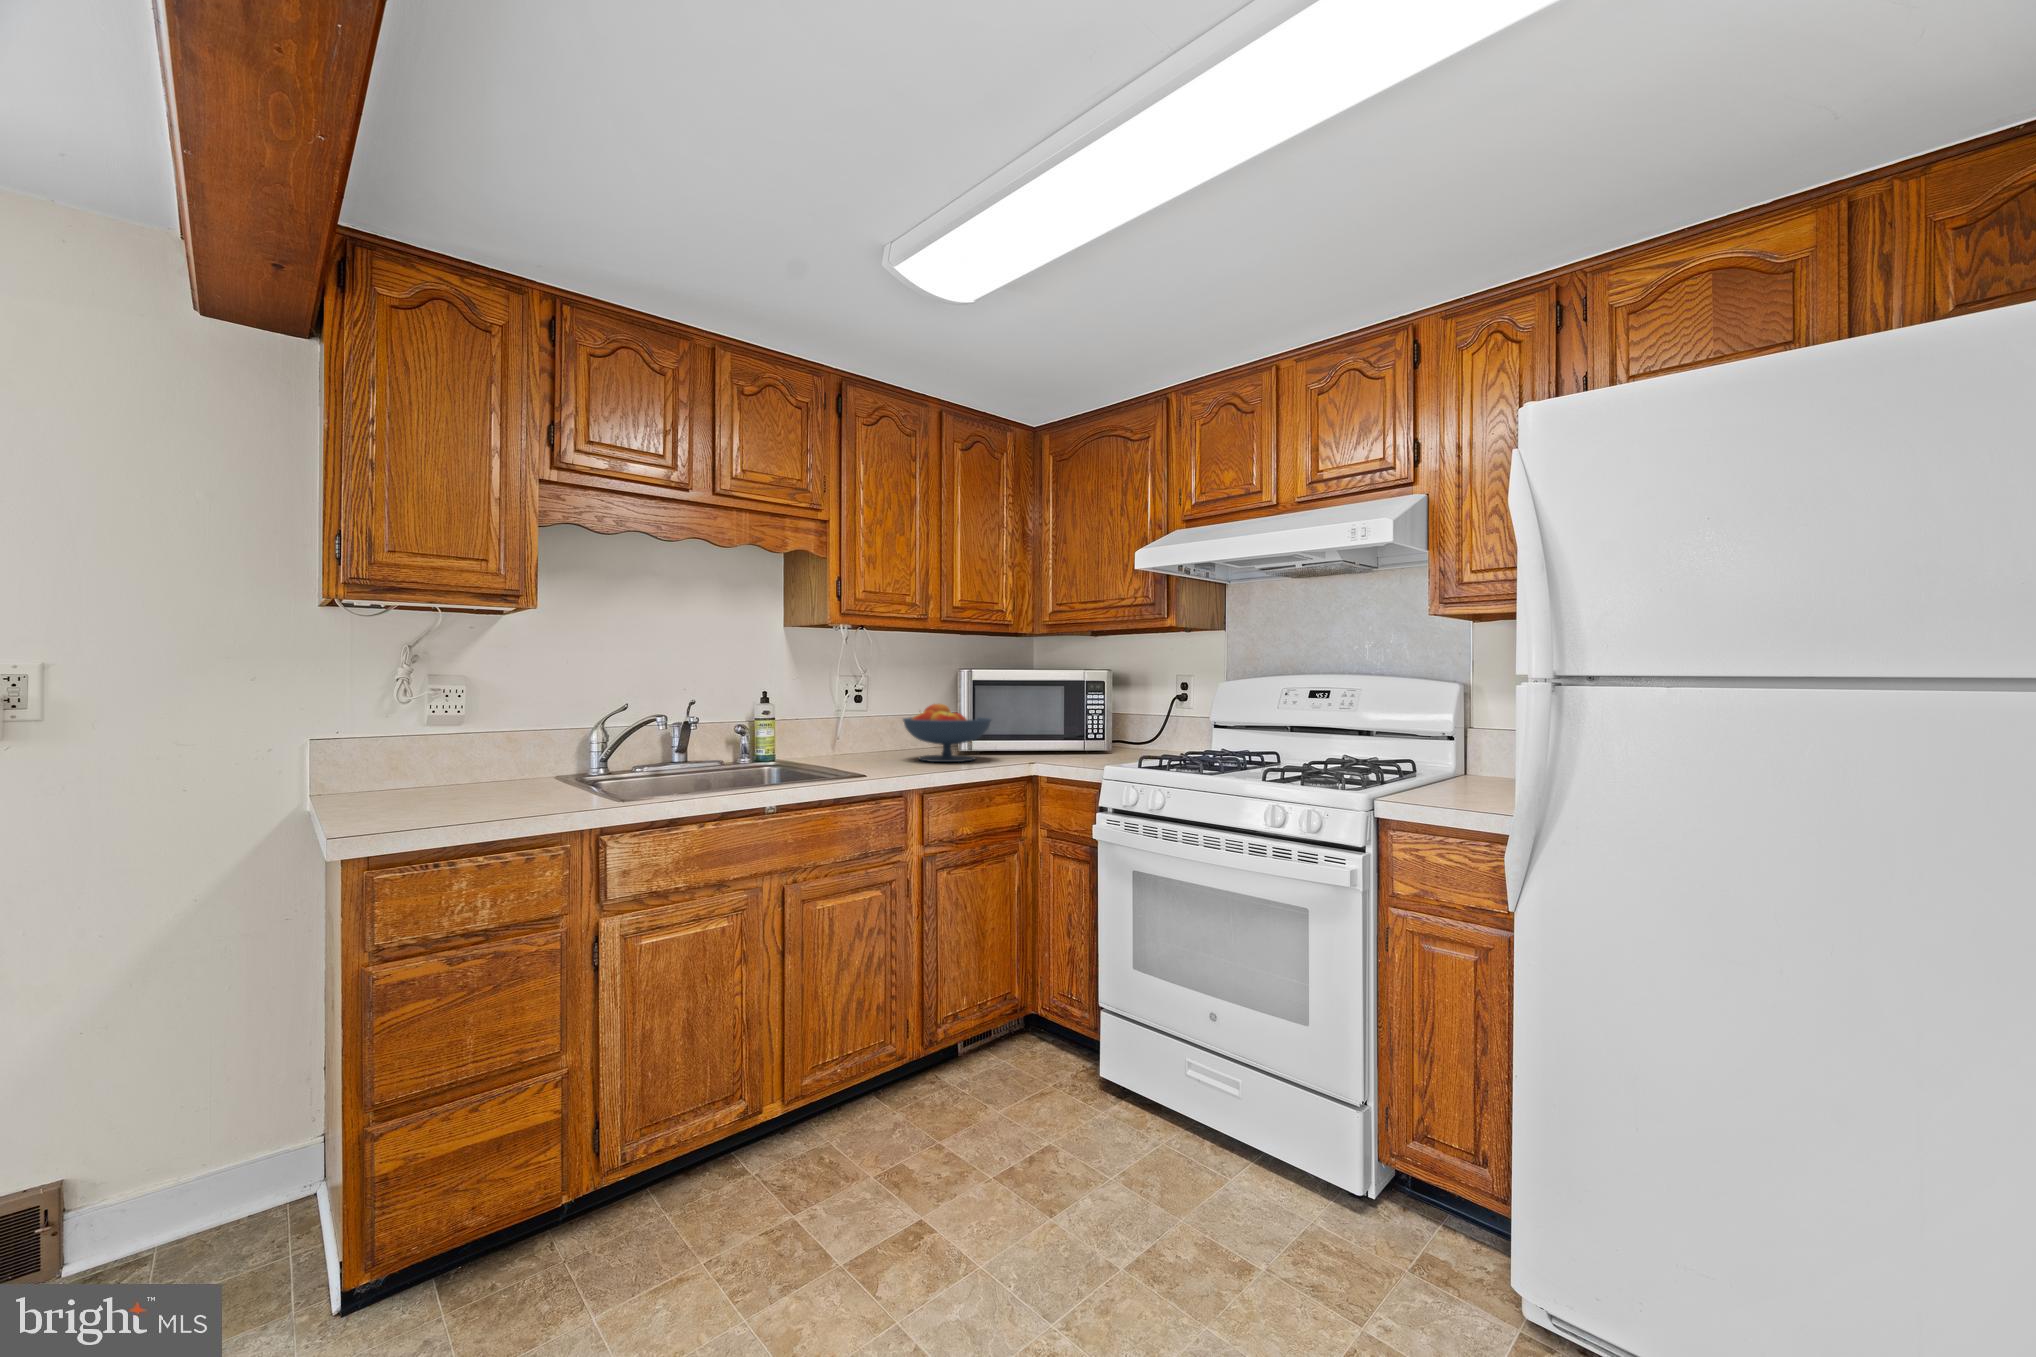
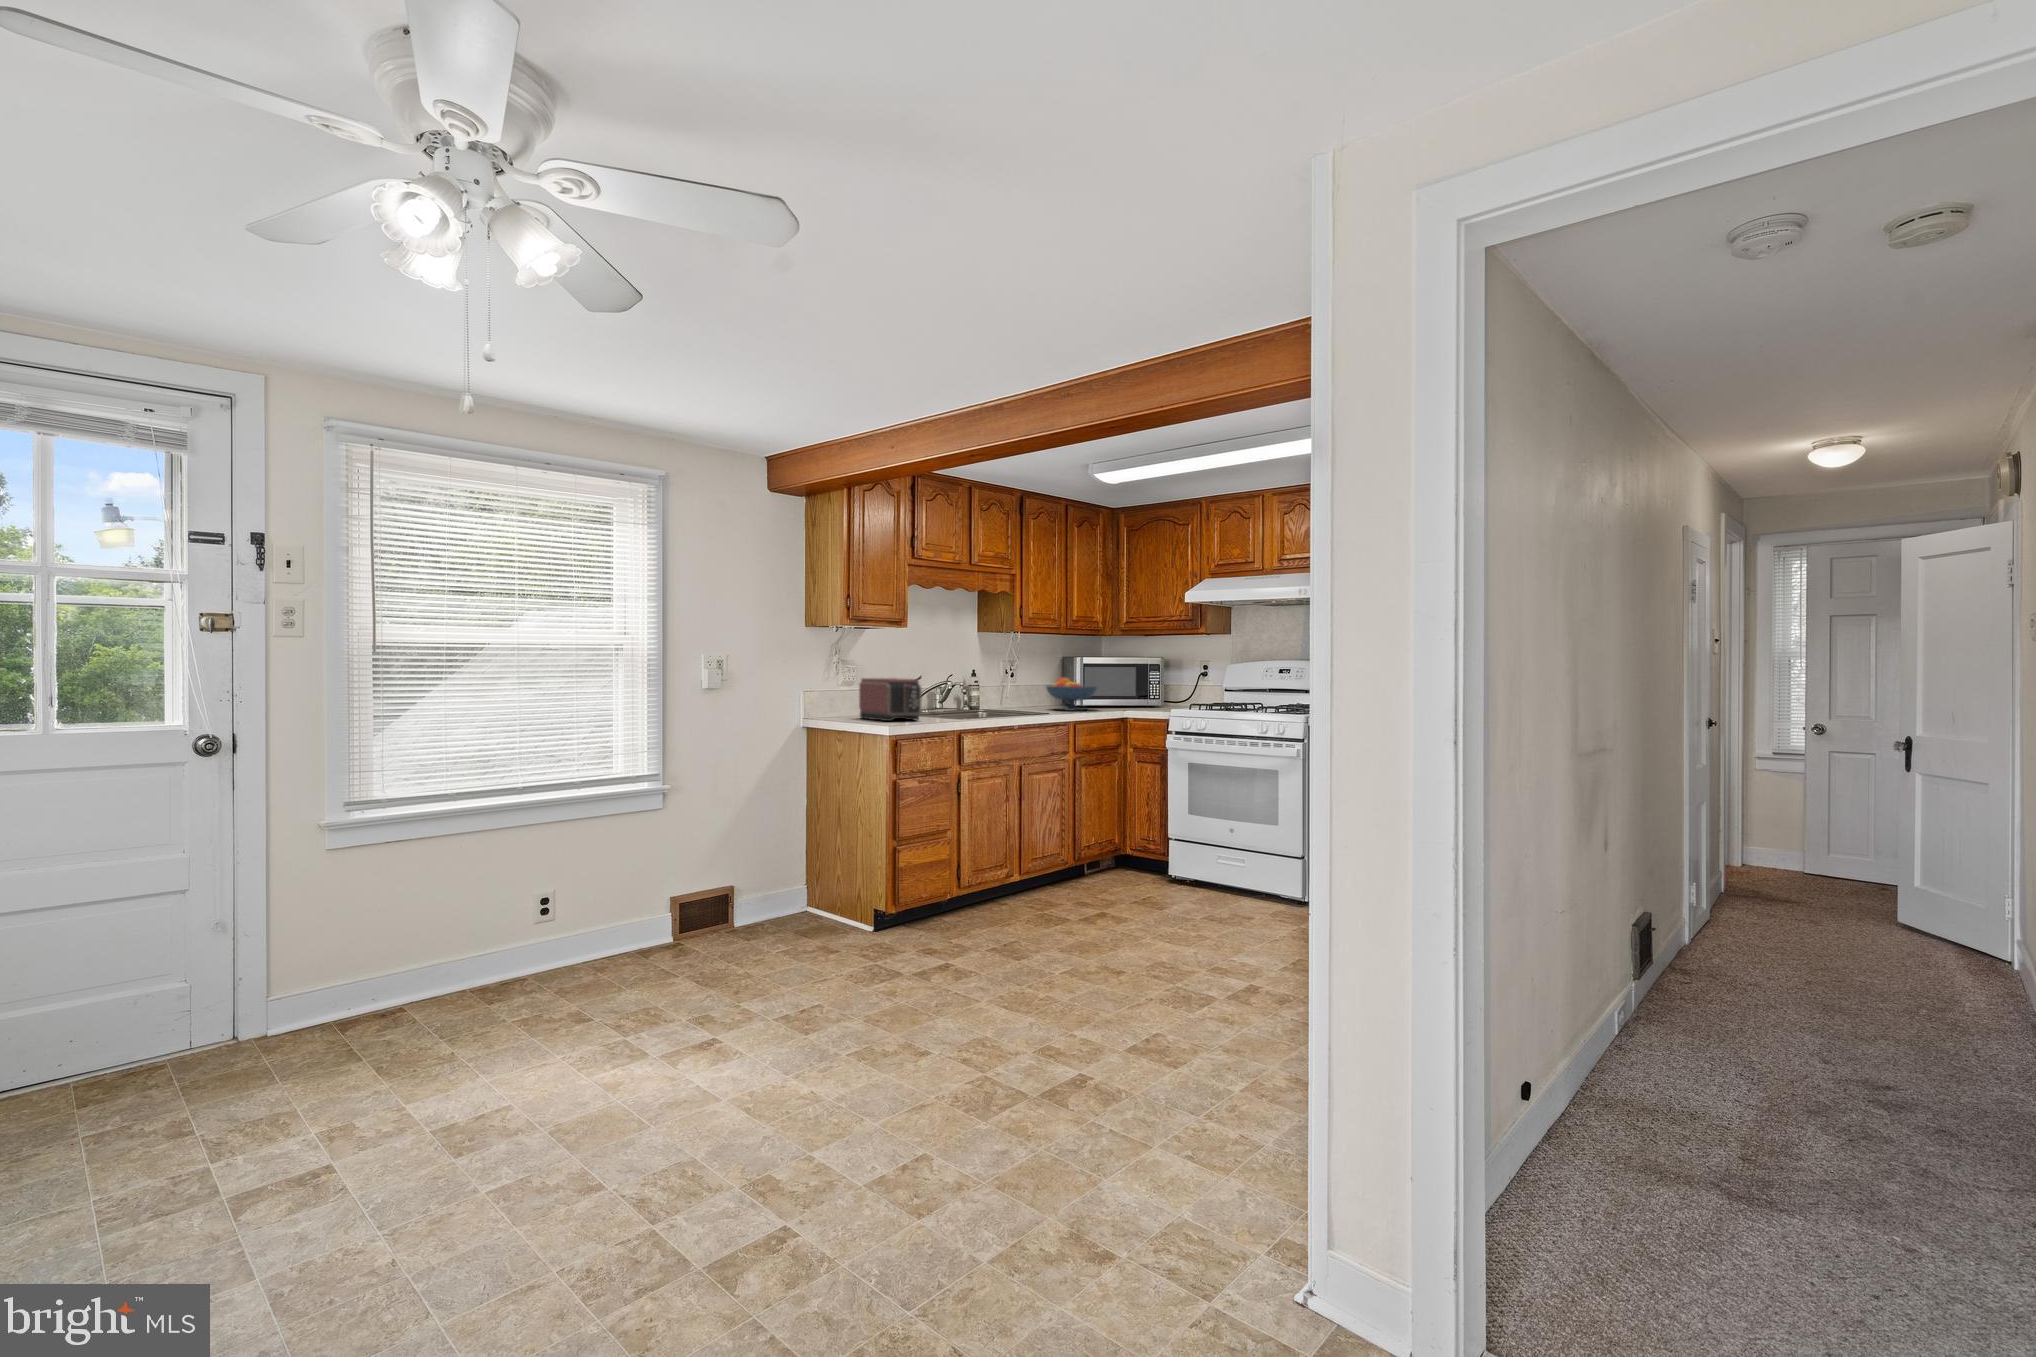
toaster: none [423,711,524,809] -> present [859,678,922,721]

